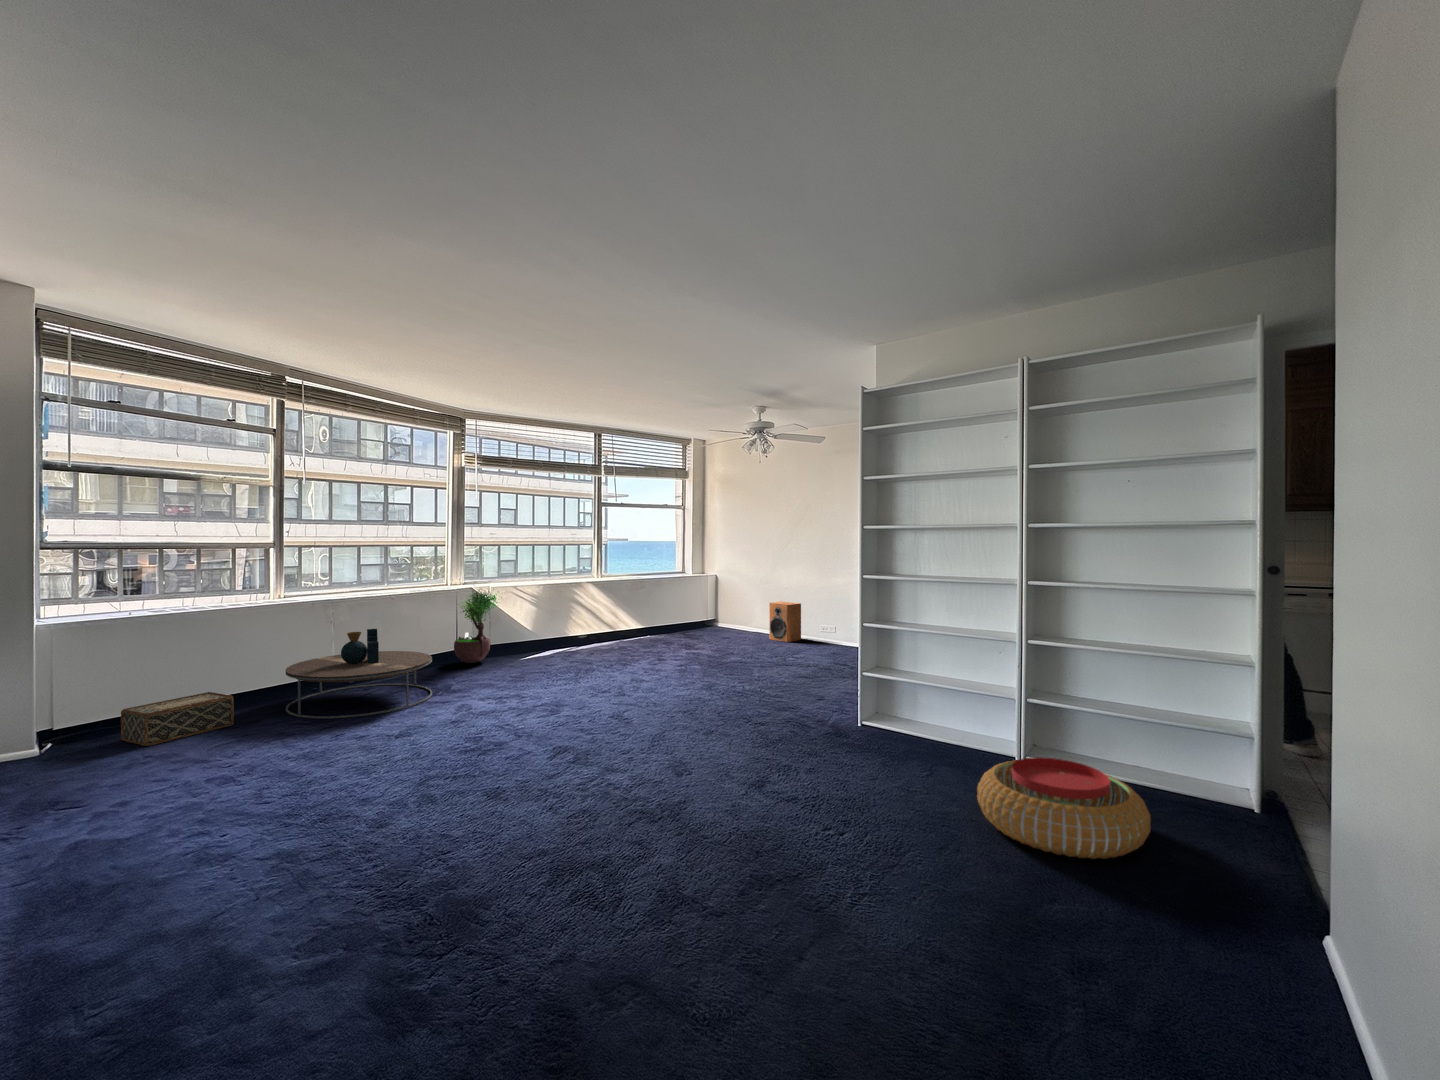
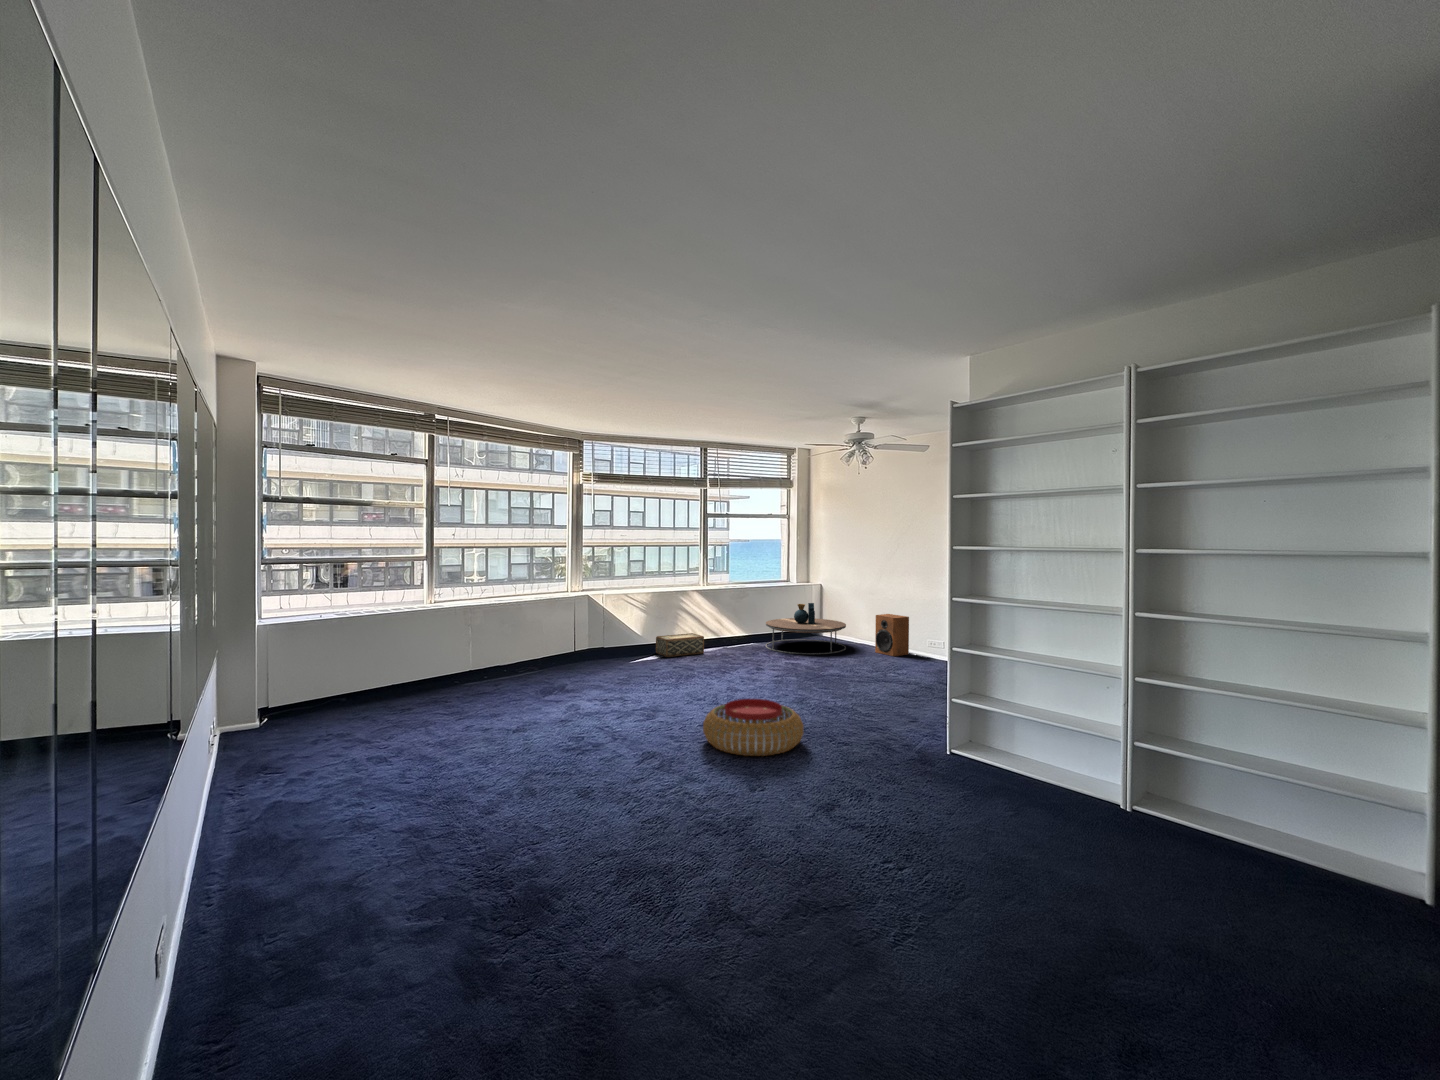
potted tree: present [454,588,498,663] -> none [568,592,611,665]
coffee table: present [286,629,432,718] -> present [766,603,846,654]
woven basket: present [121,692,234,746] -> present [656,633,704,657]
pouf: present [977,757,1151,859] -> present [703,699,803,756]

